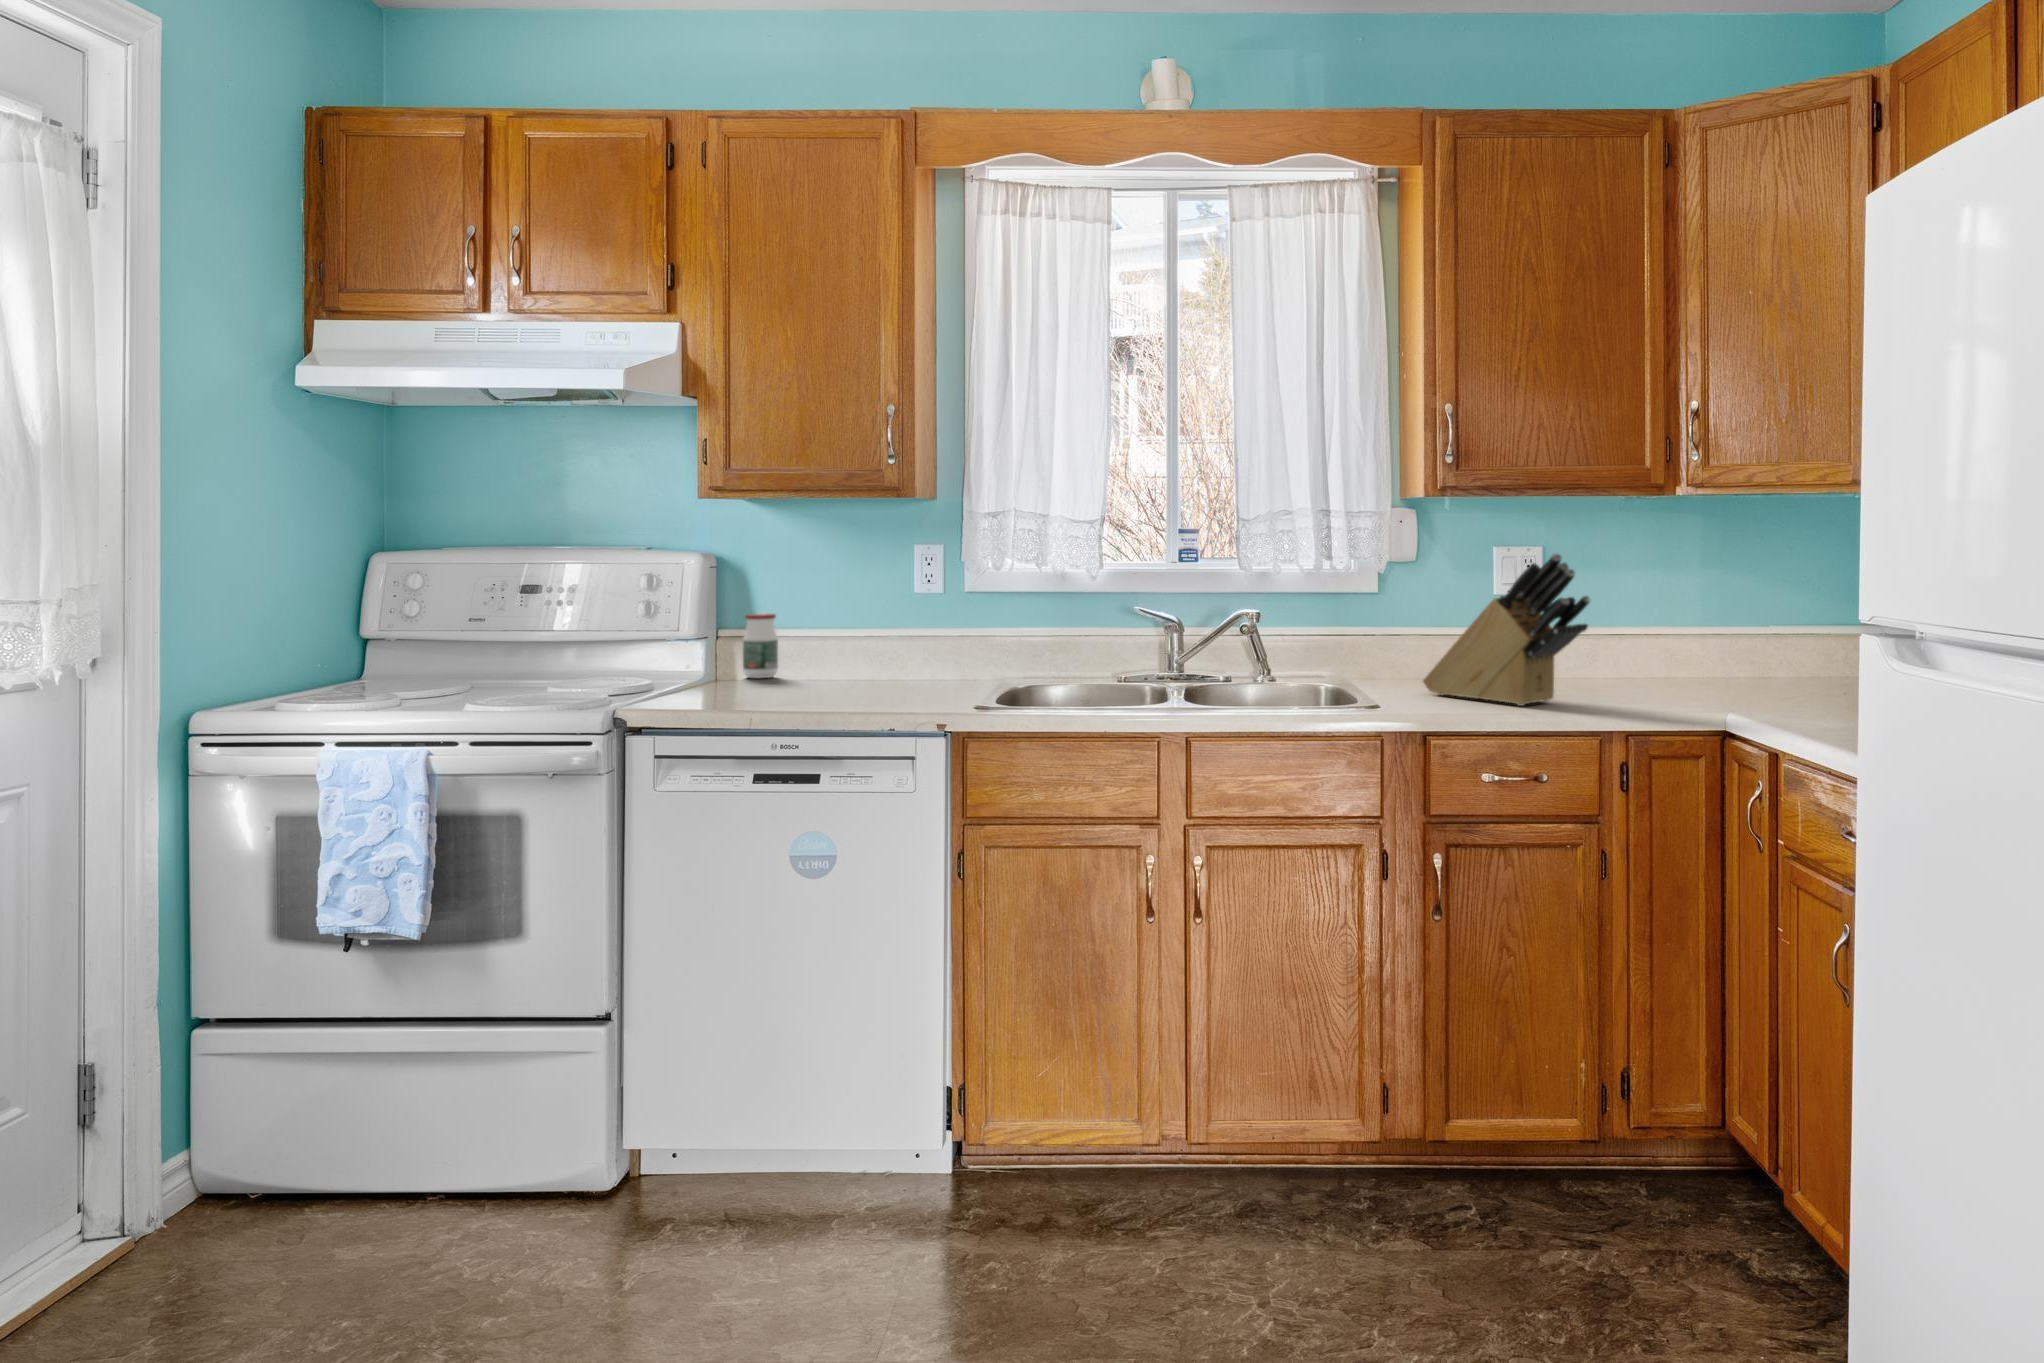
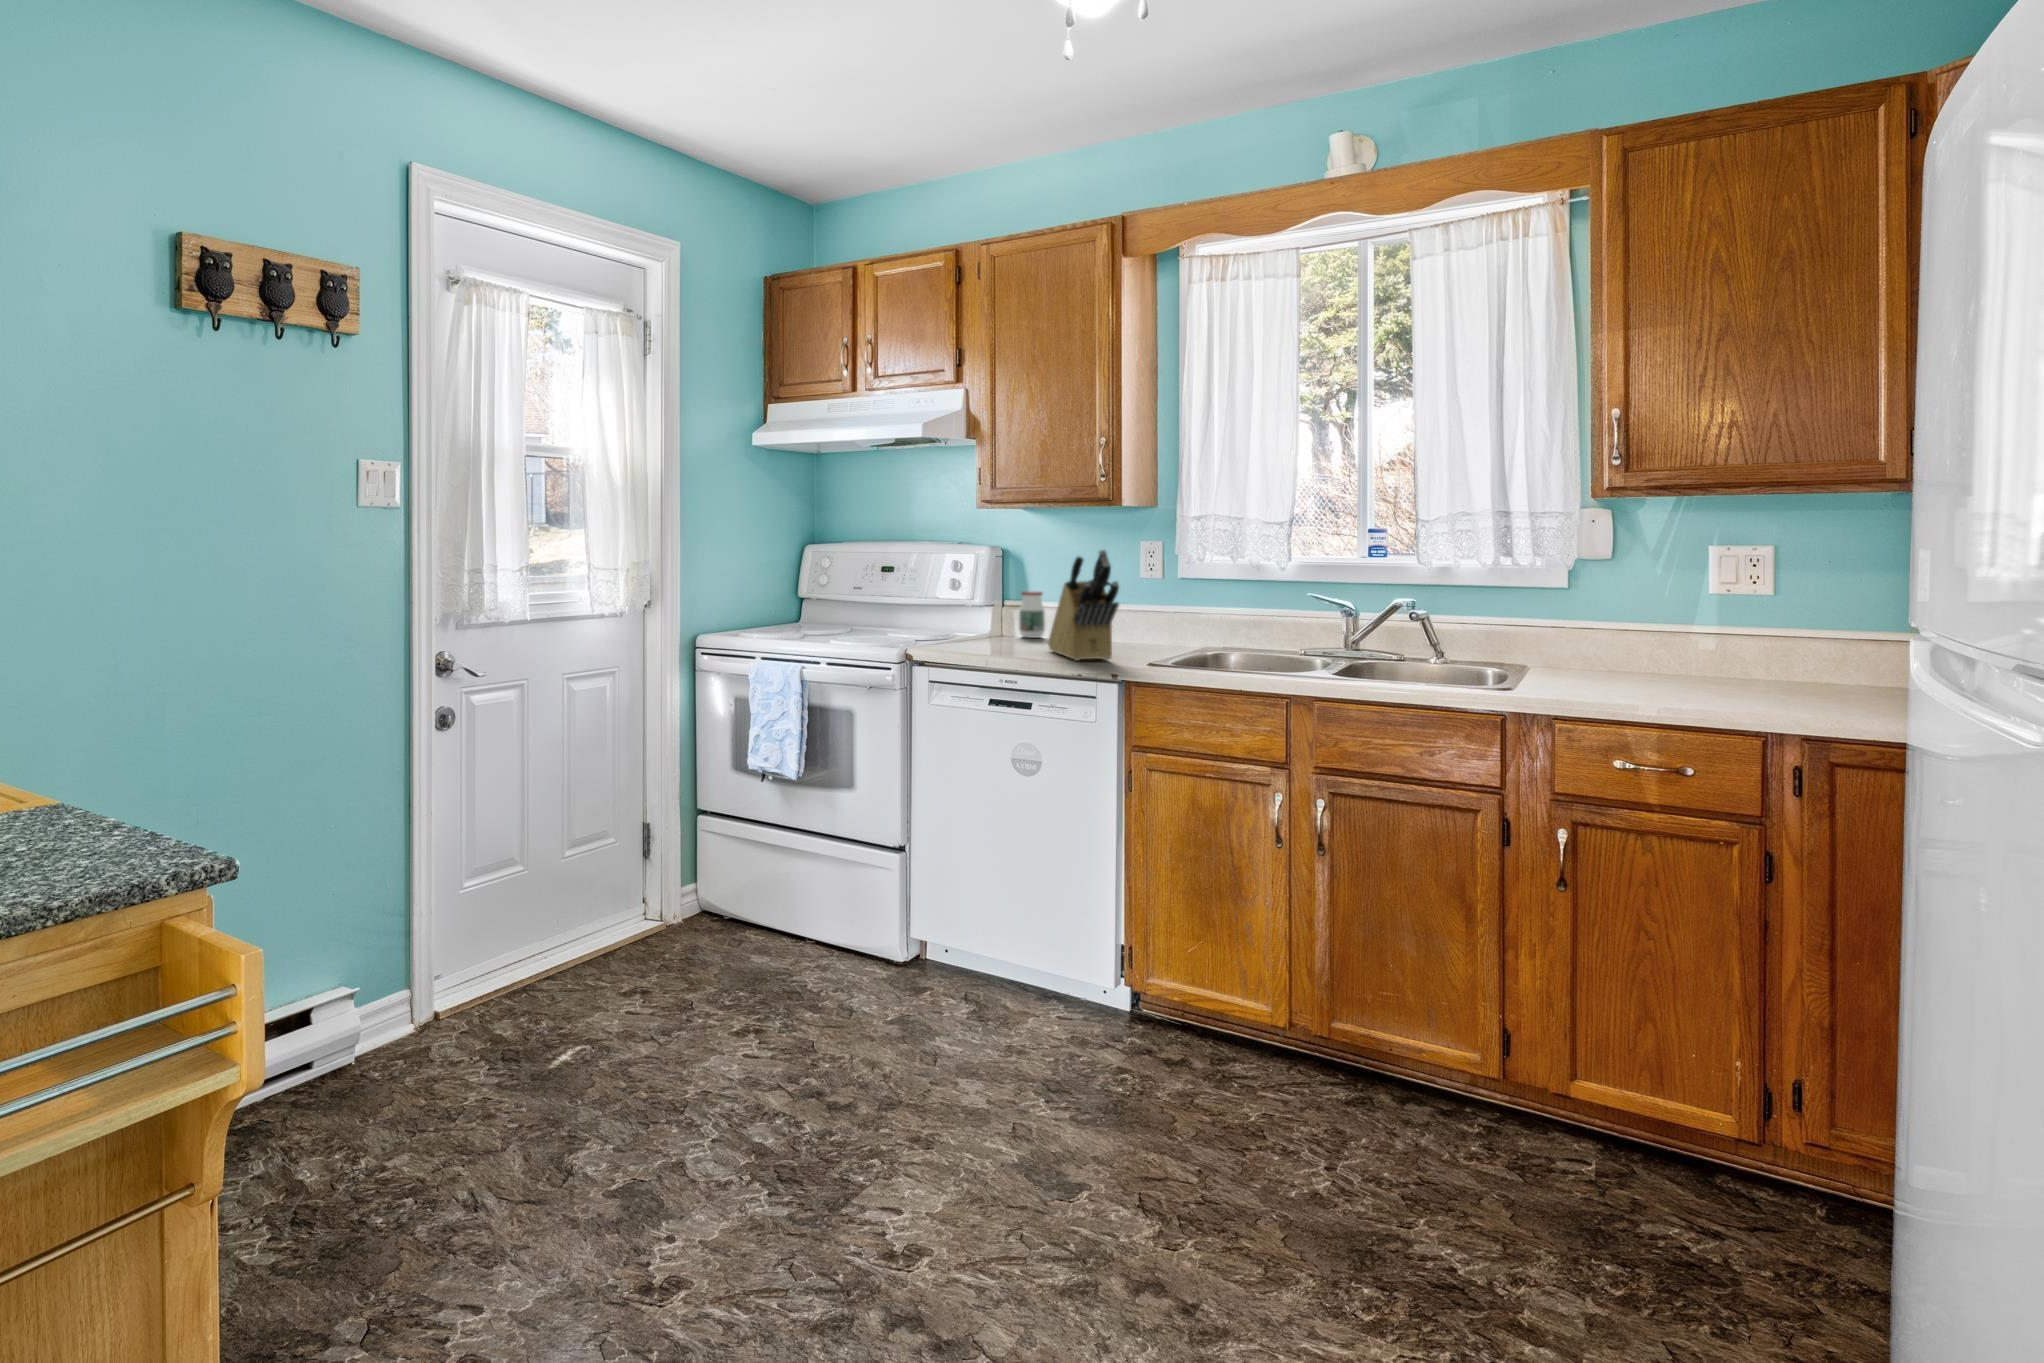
knife block: present [1423,554,1591,706] -> present [1048,550,1119,661]

